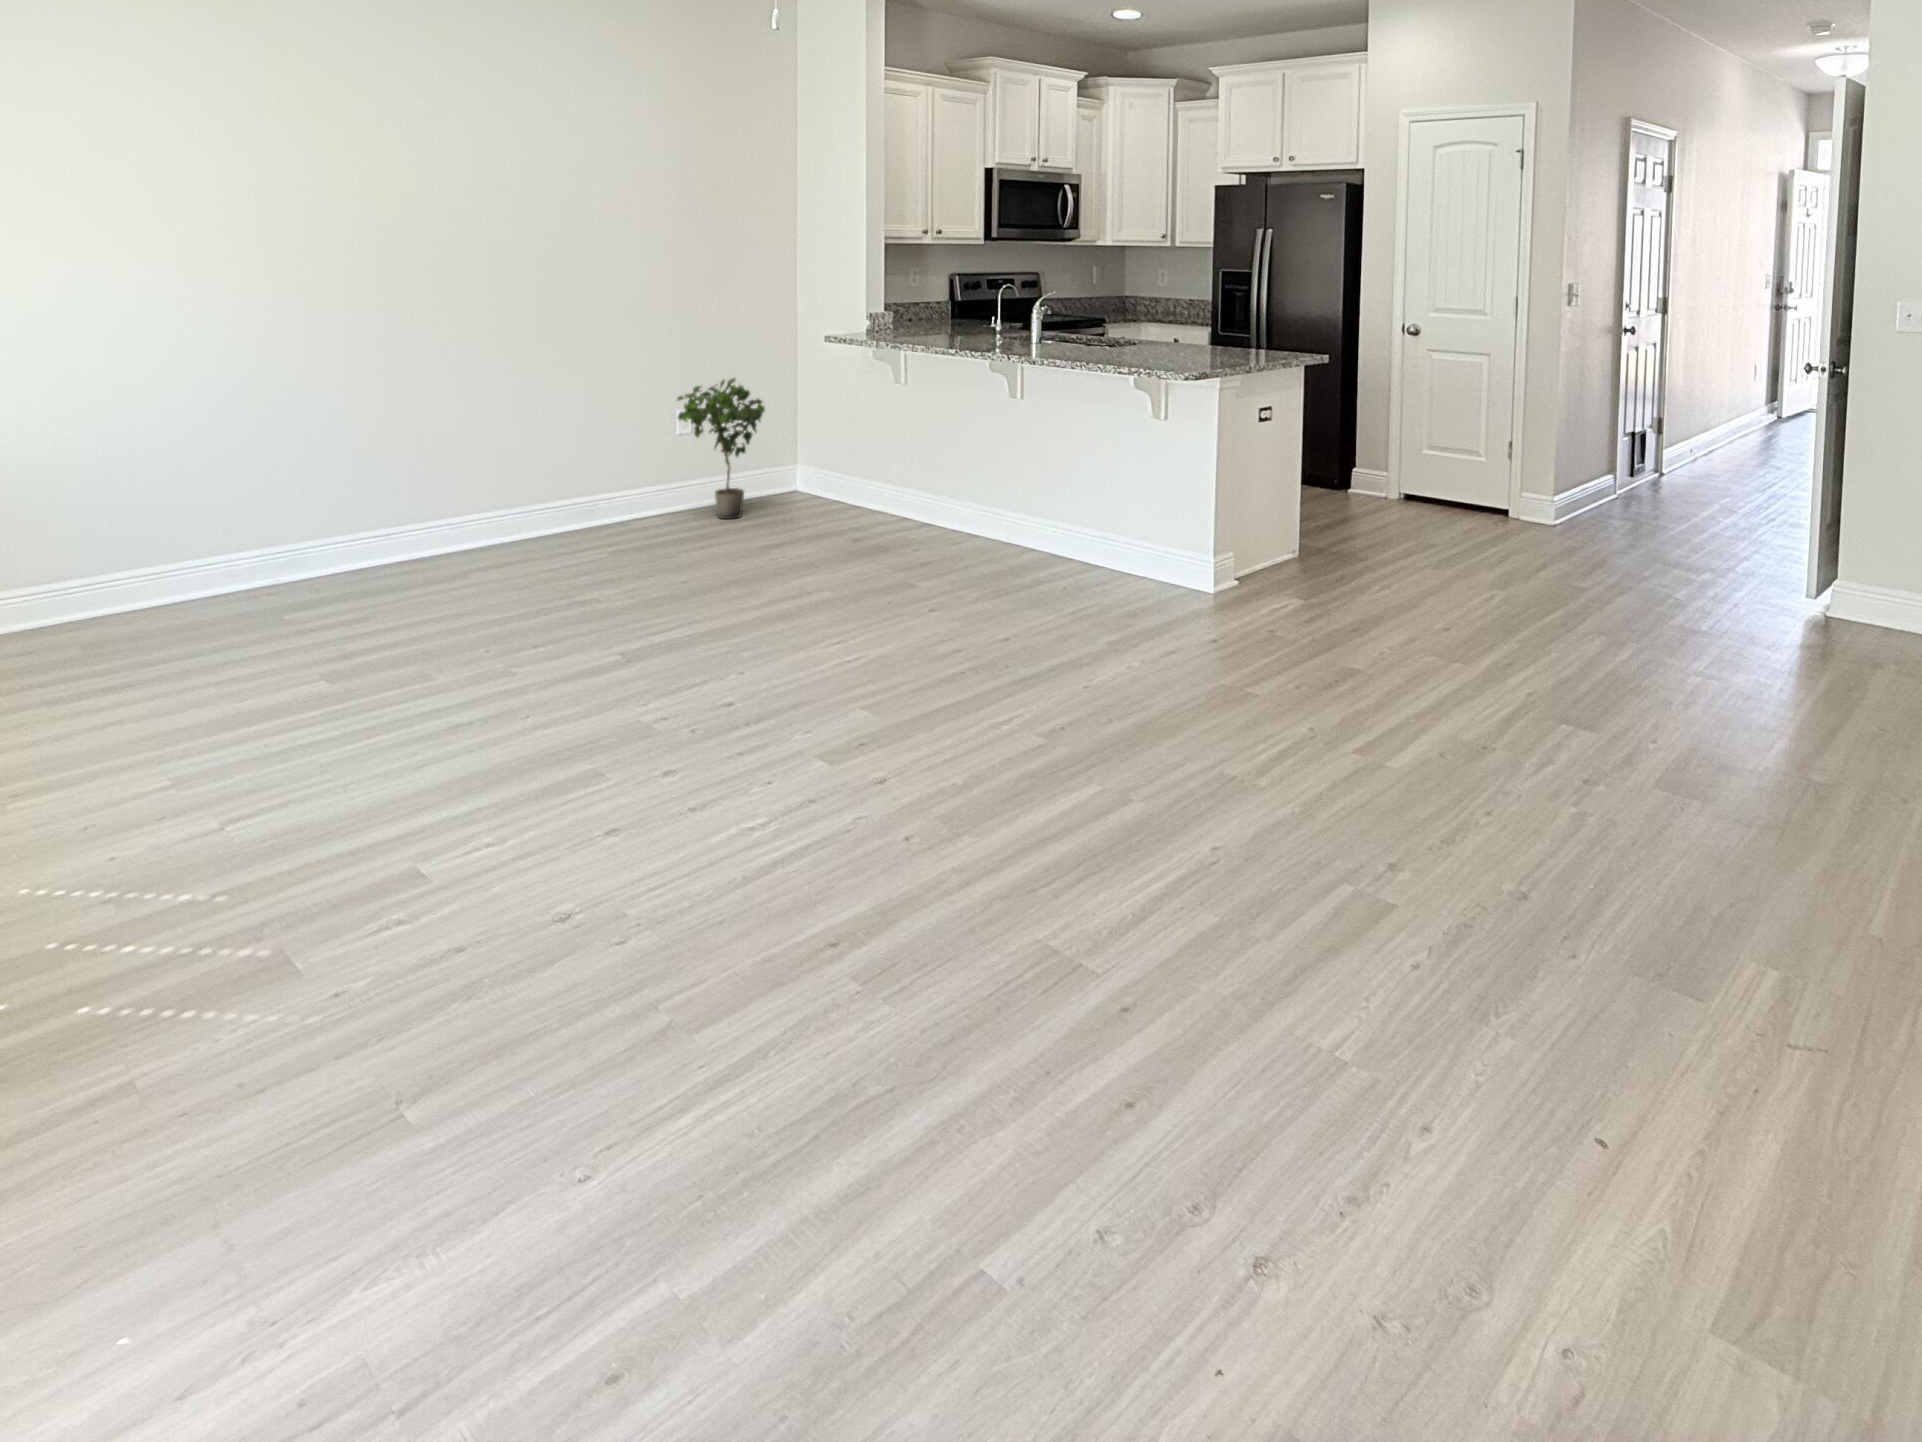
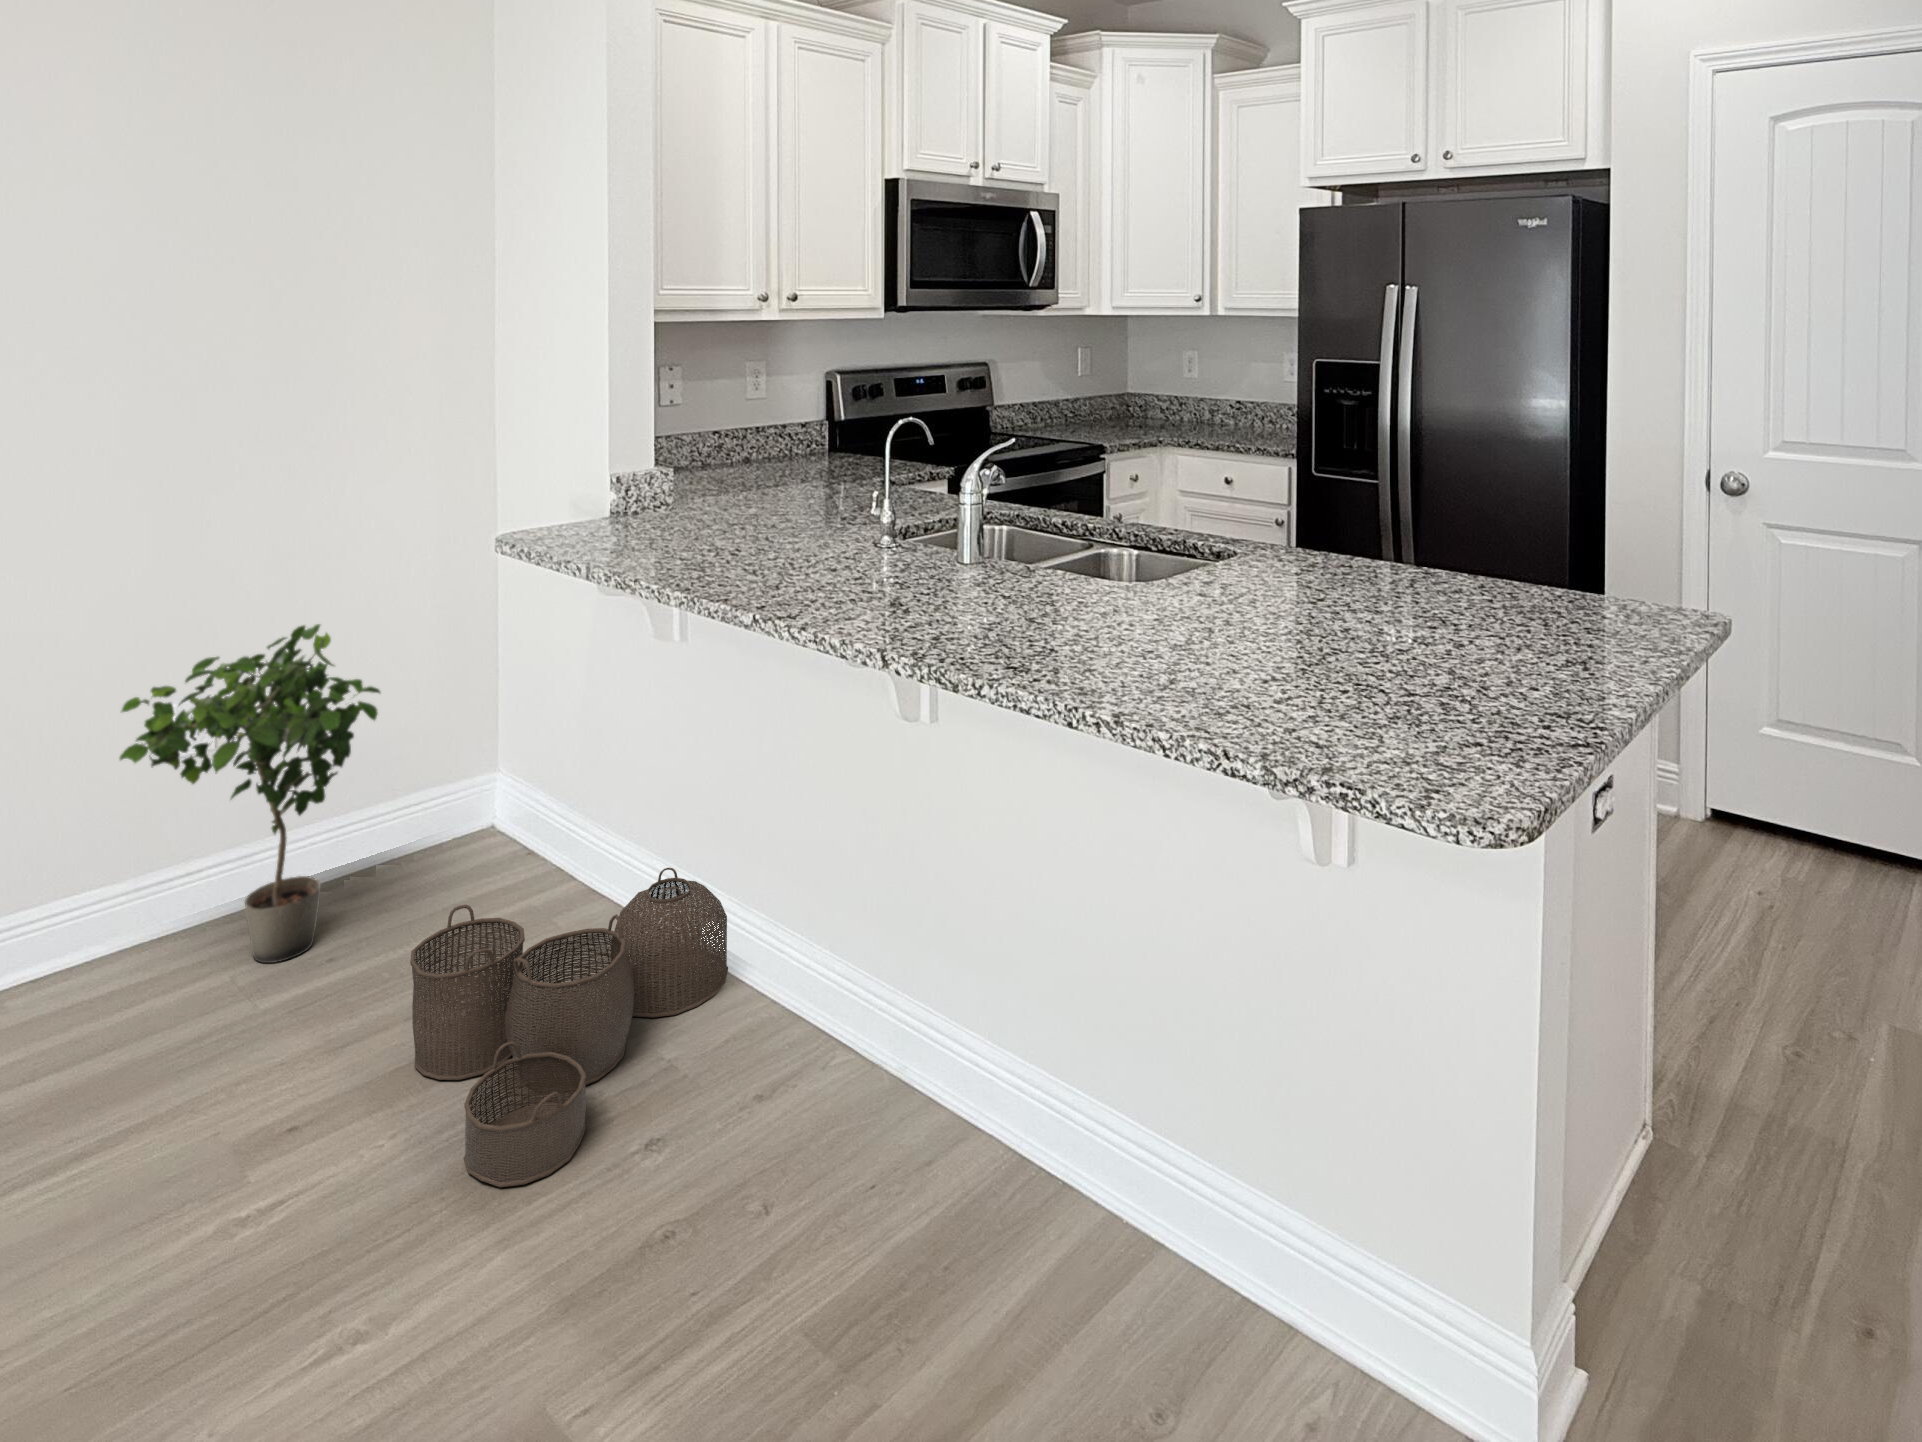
woven basket: none [810,478,930,557] -> present [410,868,728,1187]

